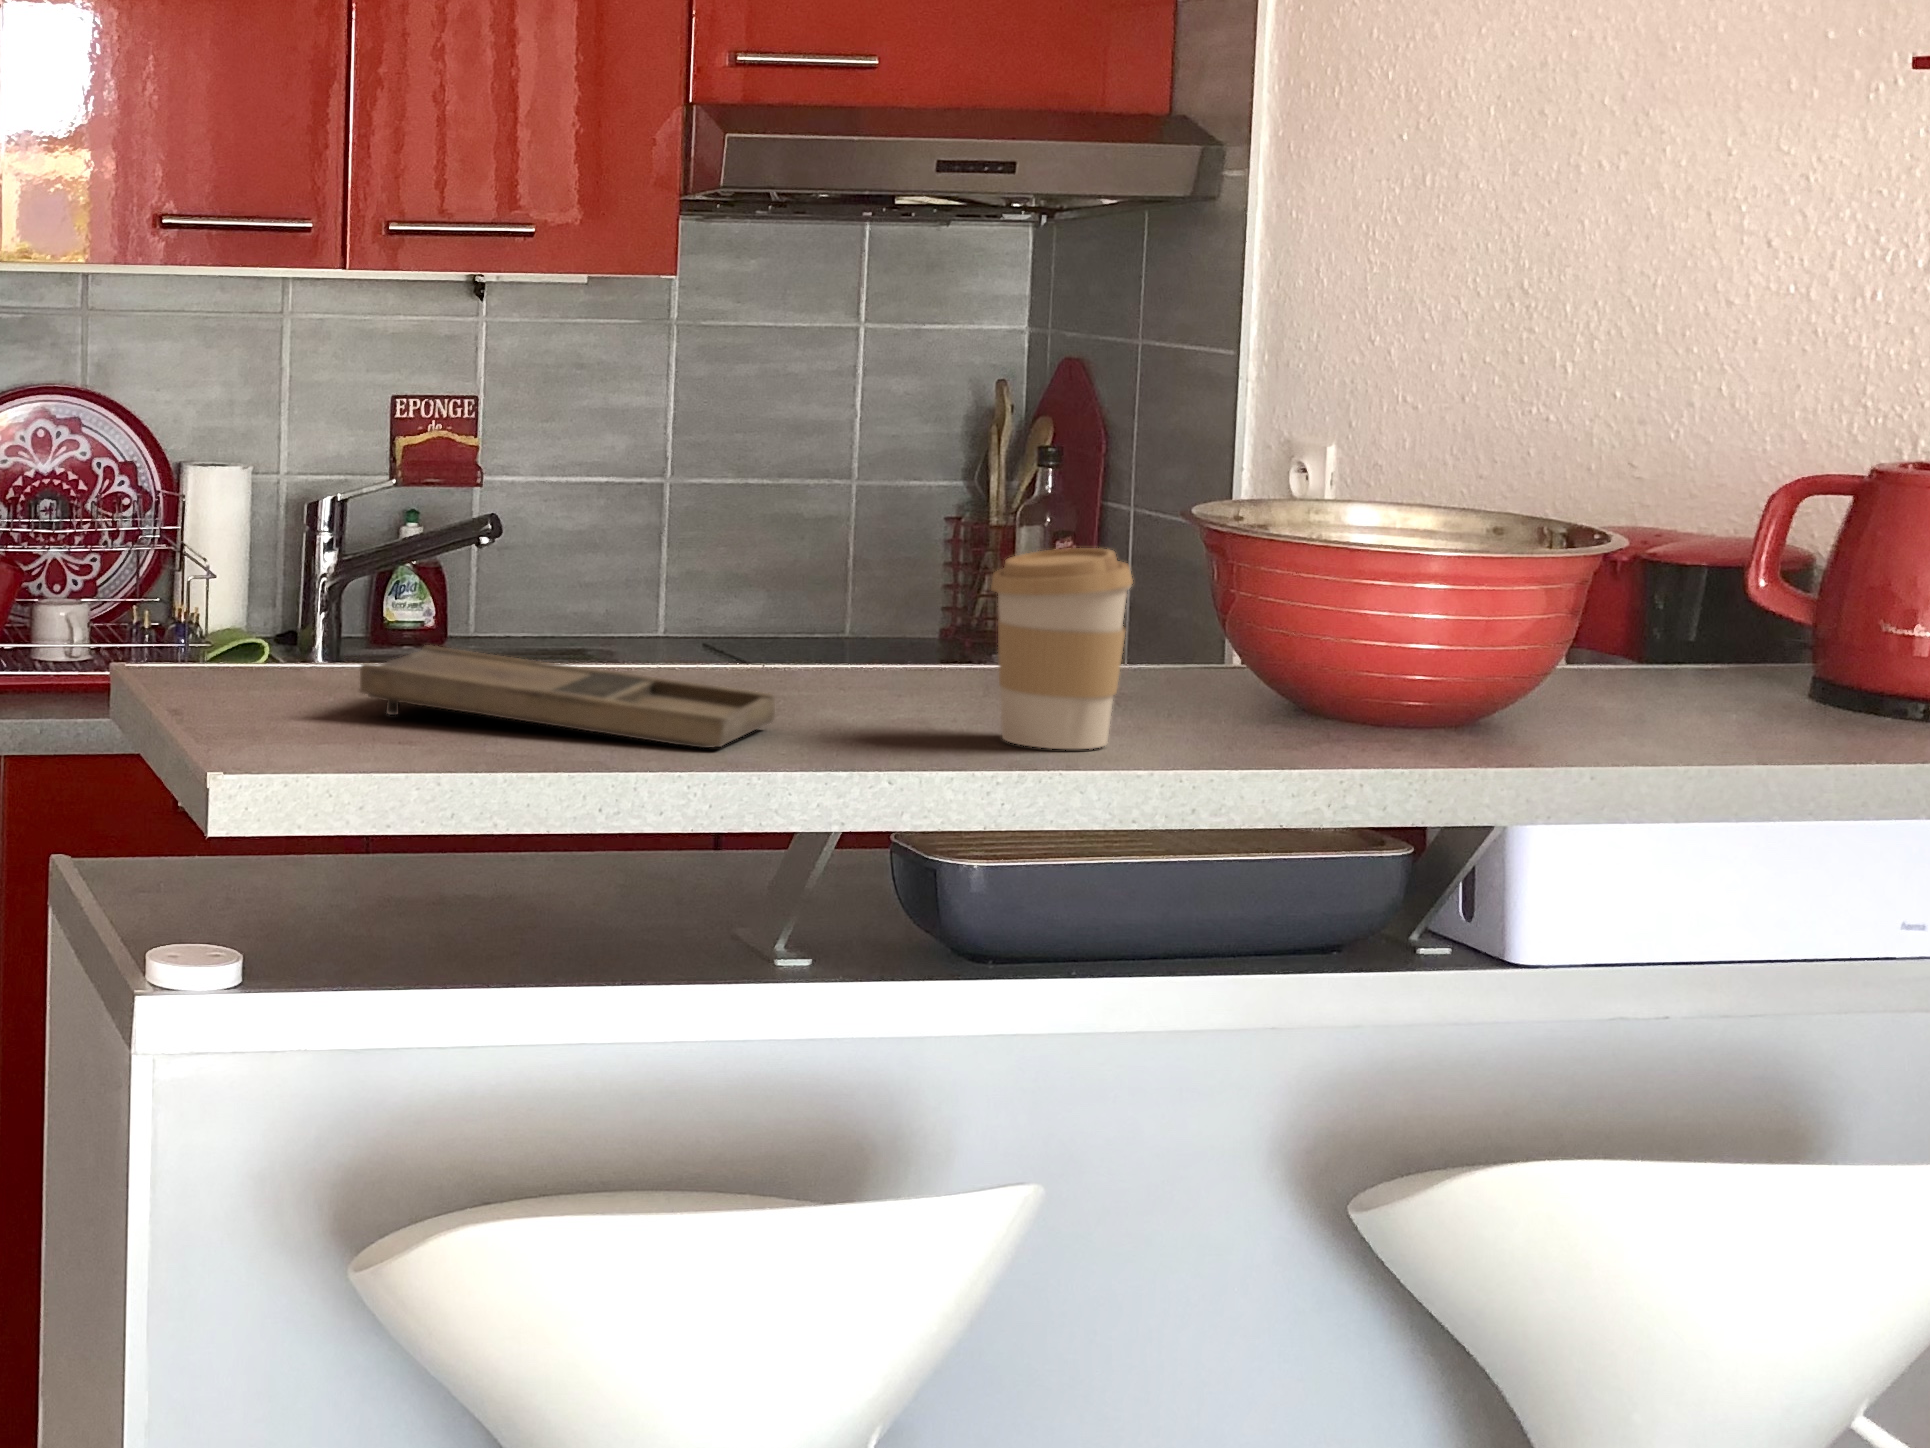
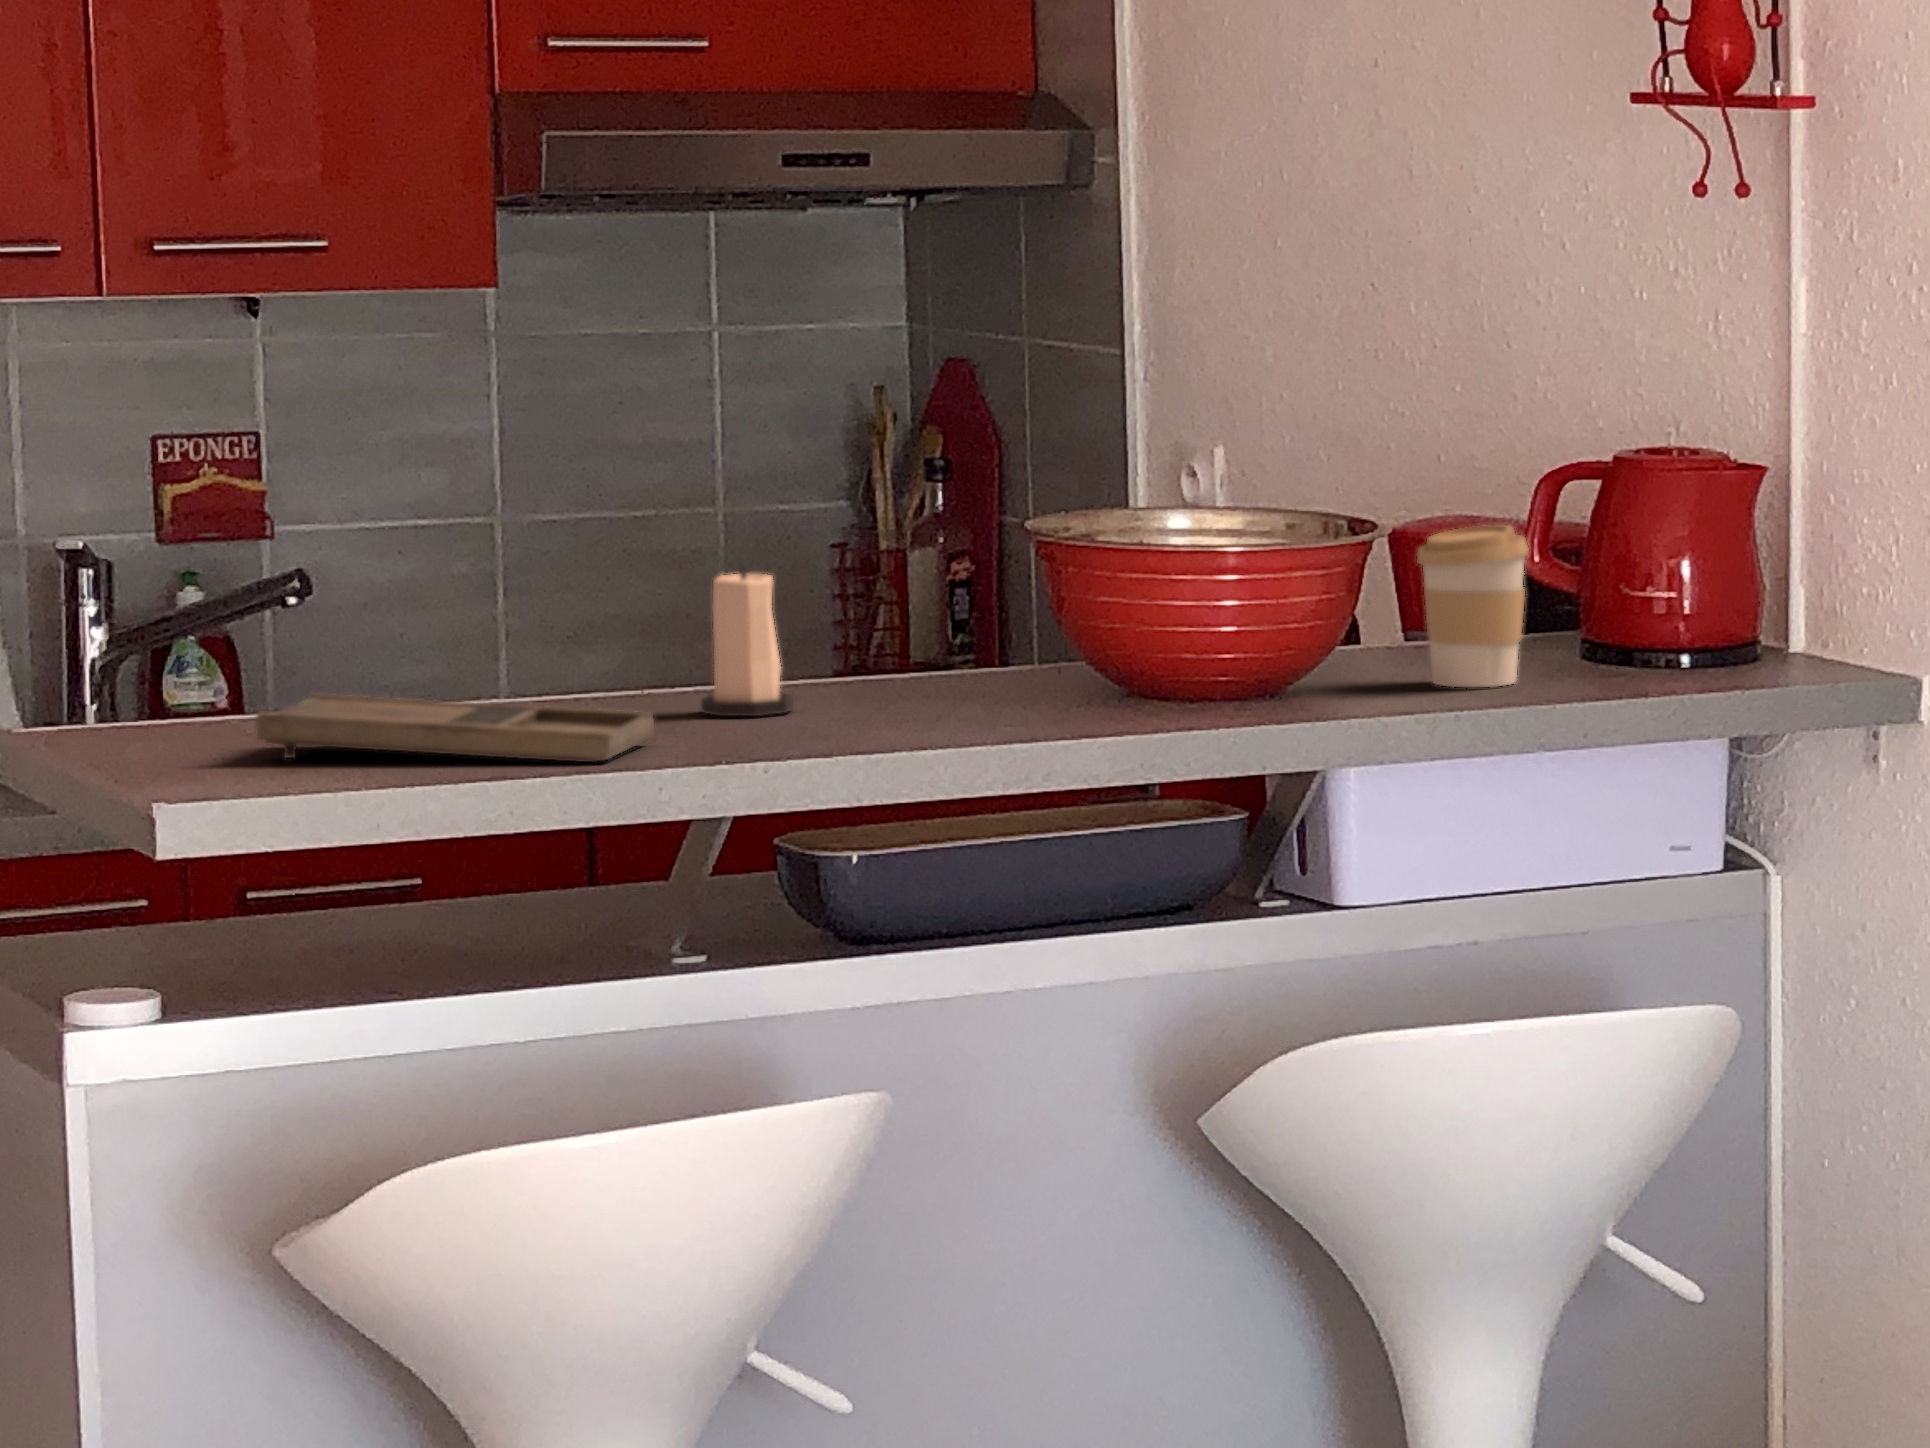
candle: none [828,533,927,701] -> present [701,564,794,716]
coffee cup: present [991,548,1133,749] -> present [1417,525,1528,687]

